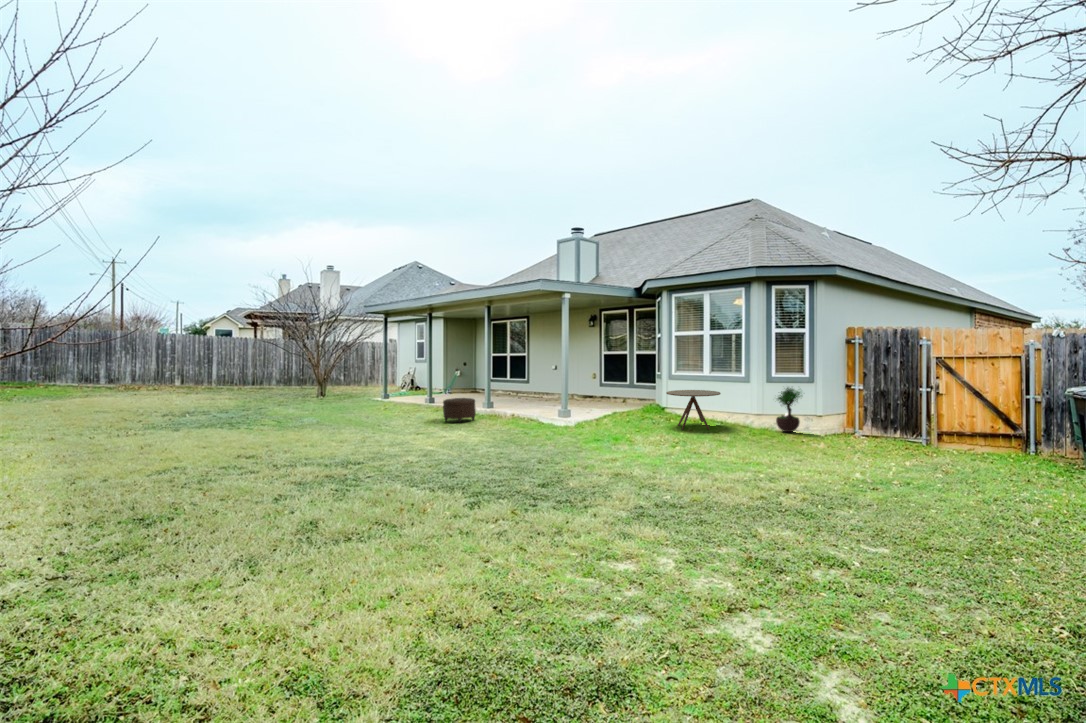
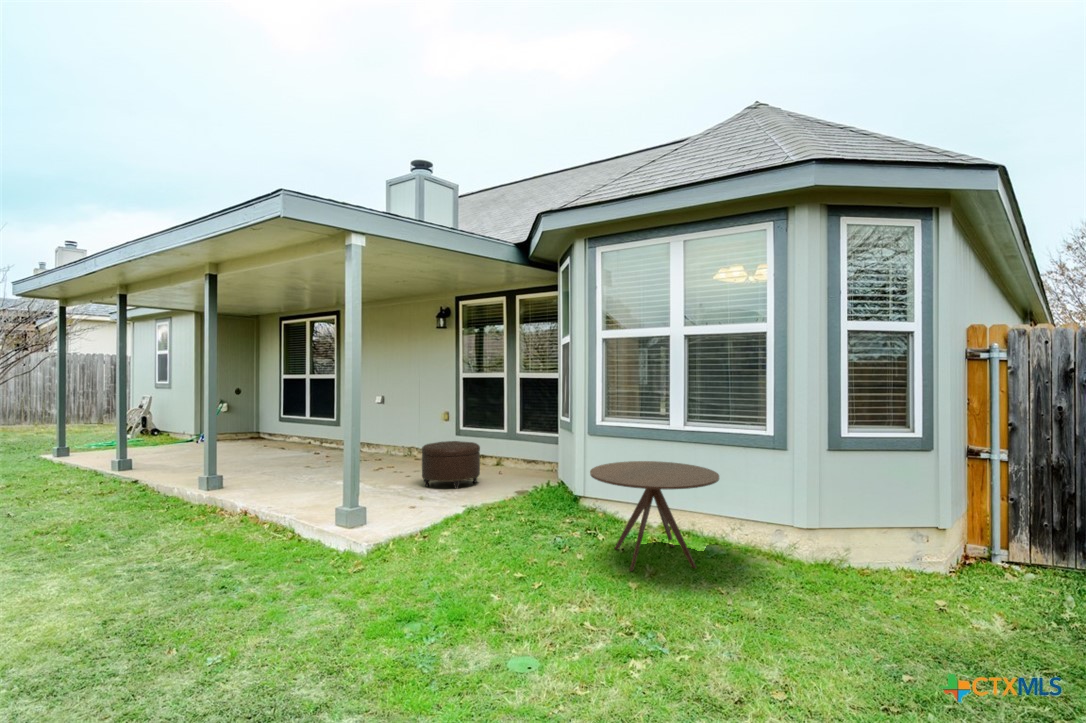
potted tree: present [776,388,800,432] -> none [856,454,937,576]
ottoman: present [443,398,476,423] -> present [422,441,480,489]

